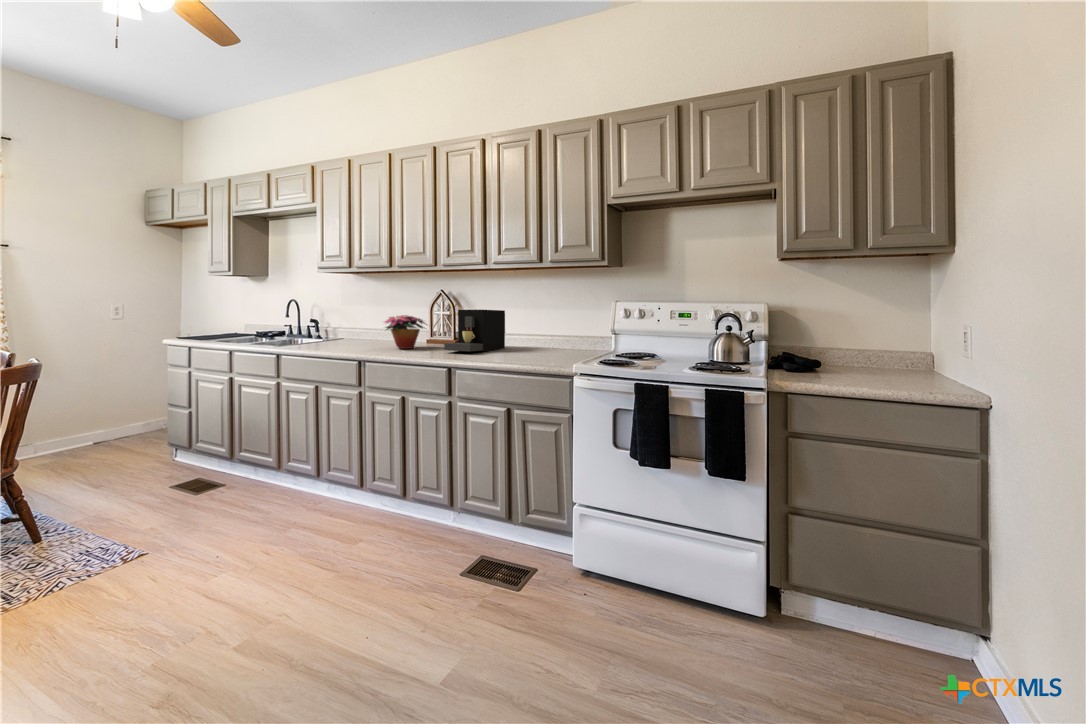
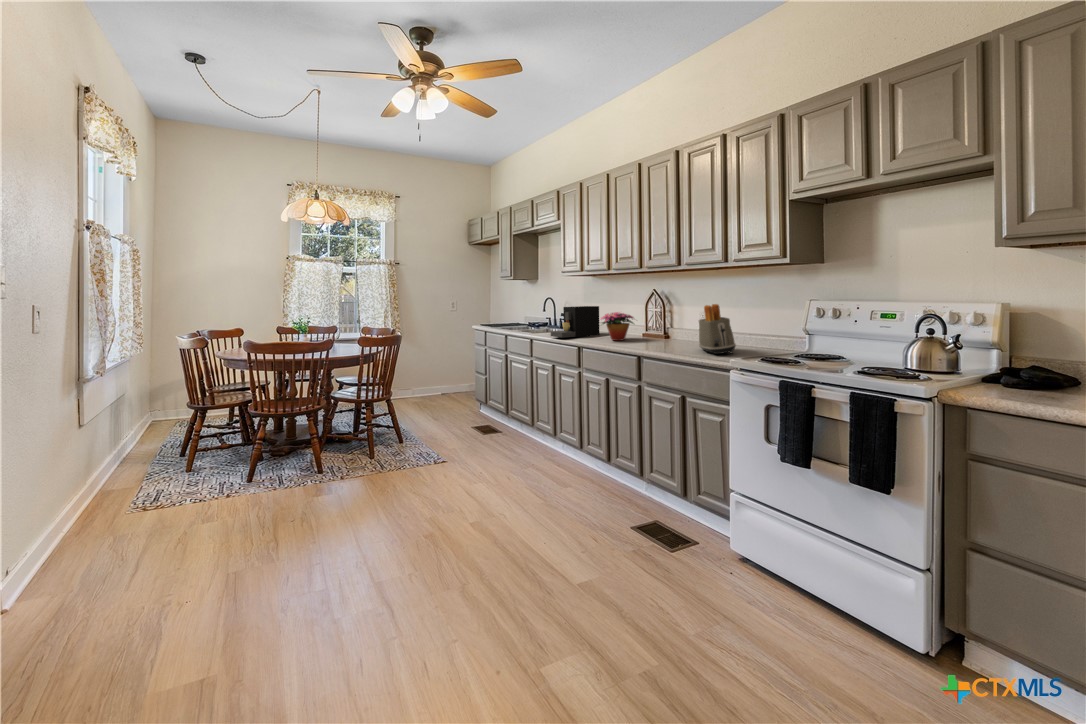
toaster: none [513,305,557,358] -> present [699,304,736,354]
coffee maker: present [444,310,505,351] -> present [551,306,599,338]

